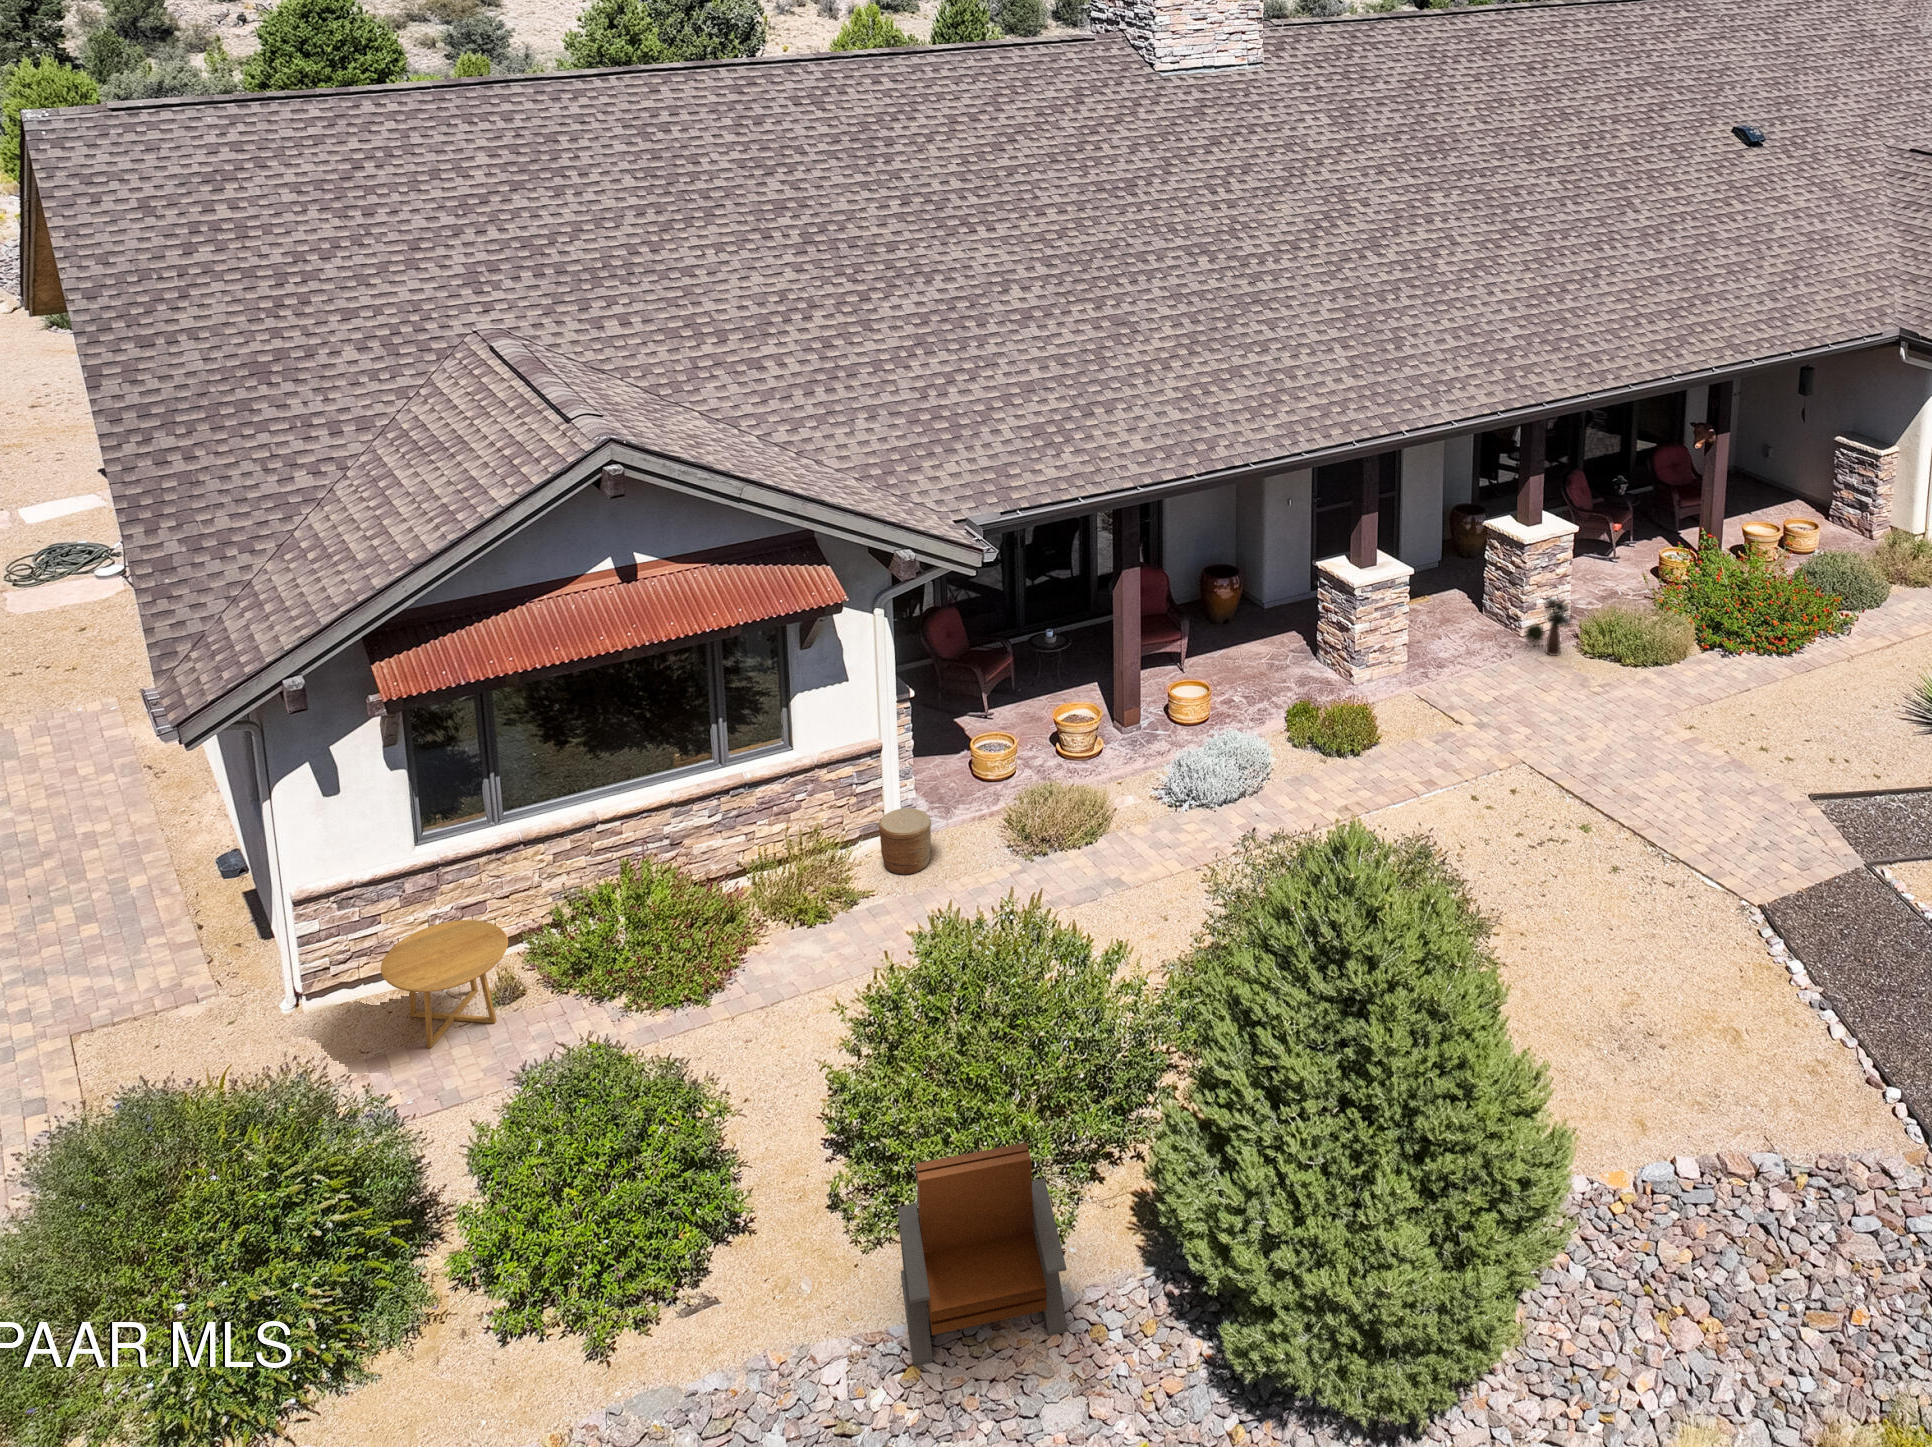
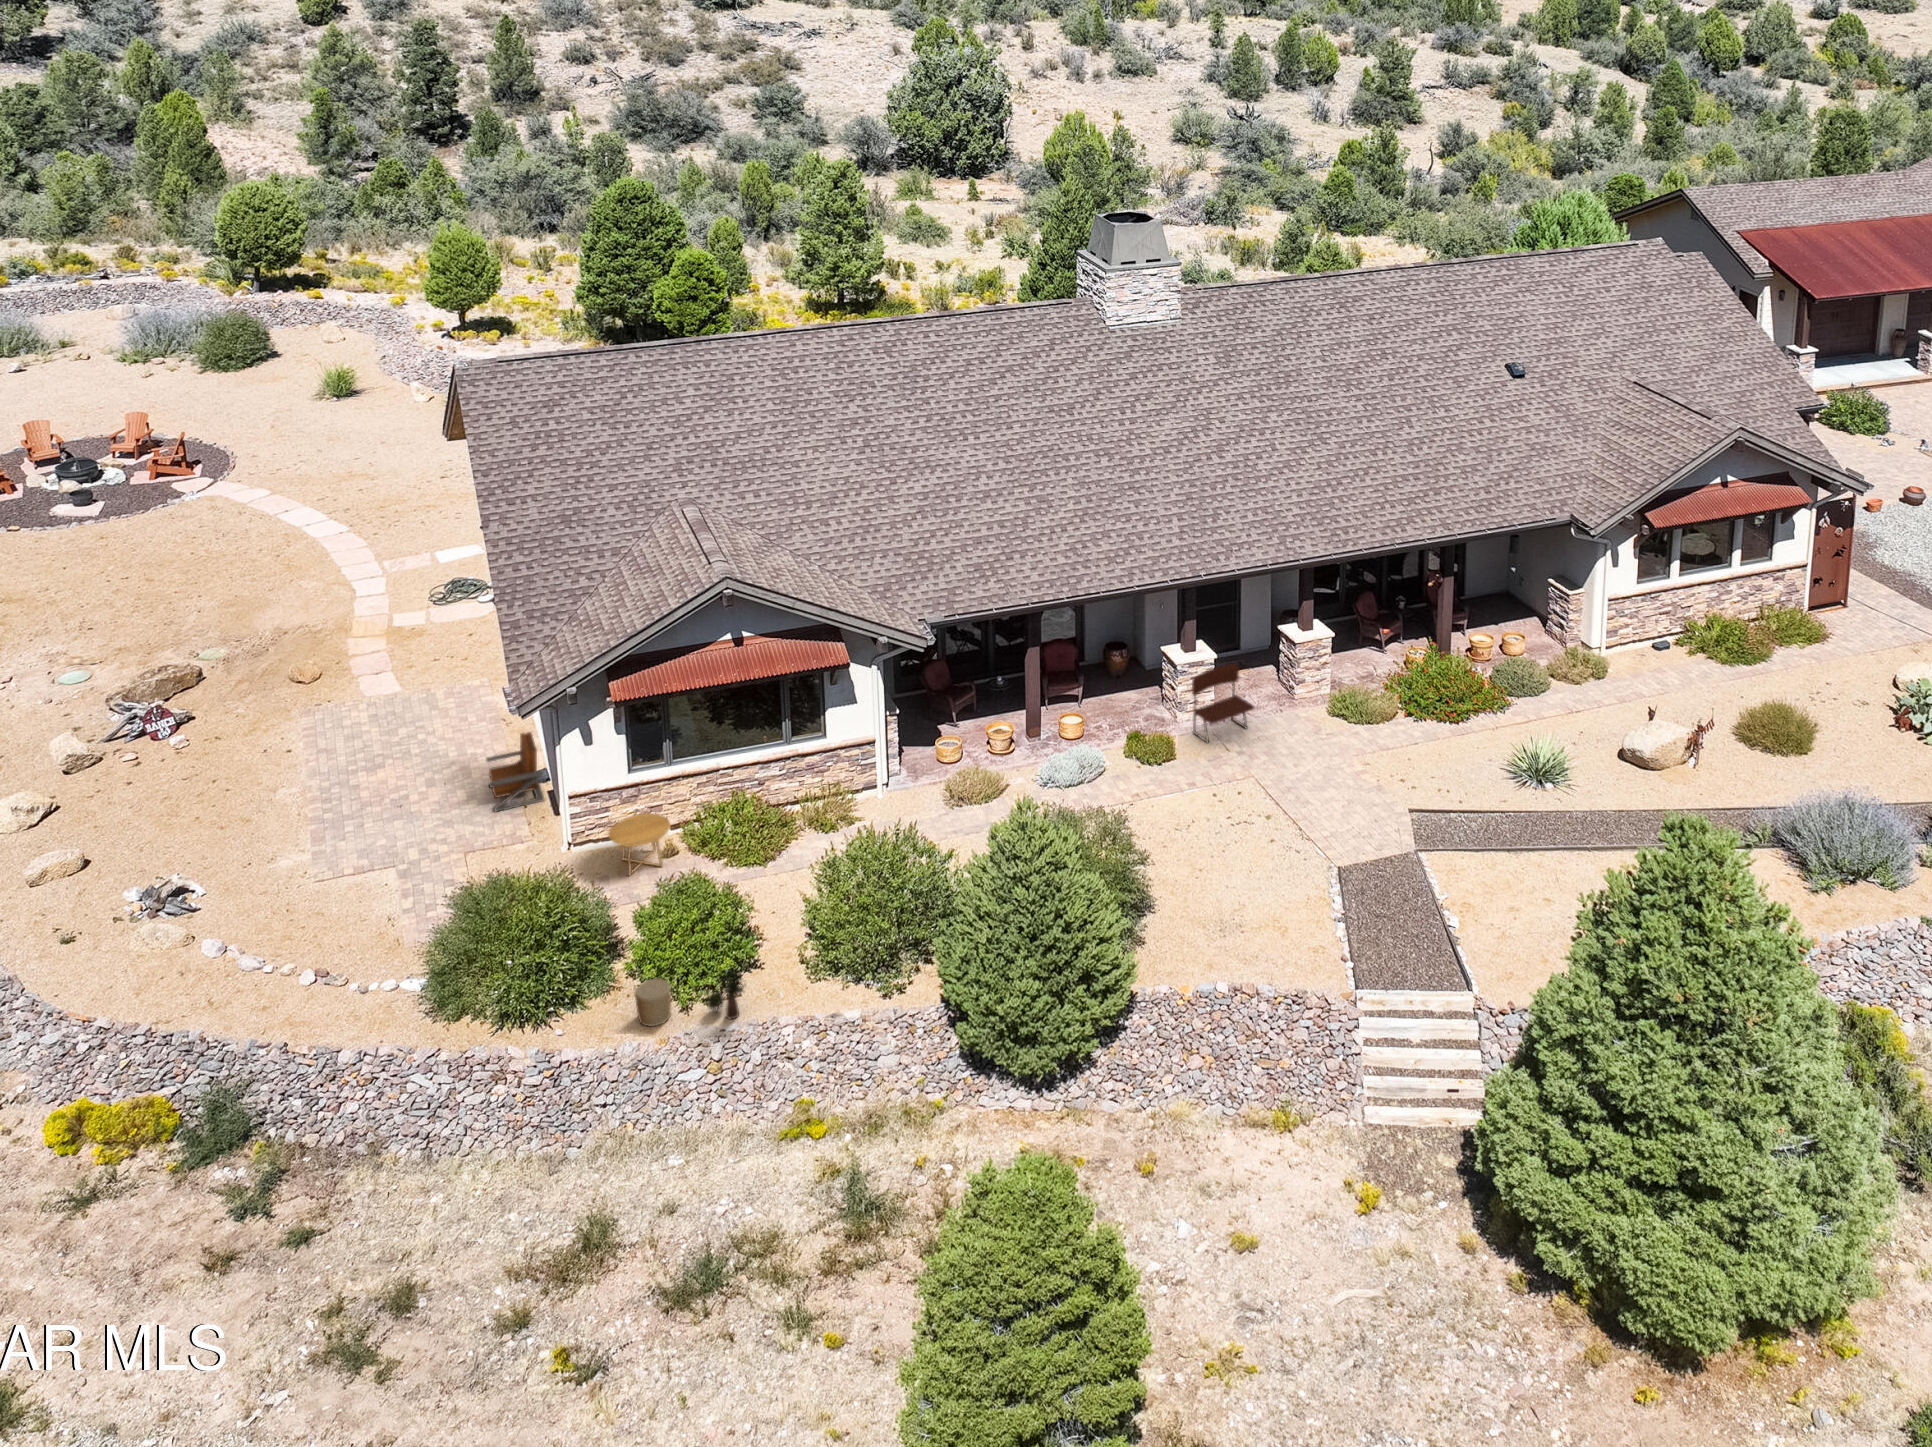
bench: none [1385,582,1484,713] -> present [1192,664,1254,742]
potted plant: present [1525,598,1571,656] -> present [707,970,746,1019]
woven basket: present [879,808,931,875] -> present [634,979,671,1026]
lounge chair: present [897,1143,1067,1366] -> present [486,732,544,812]

